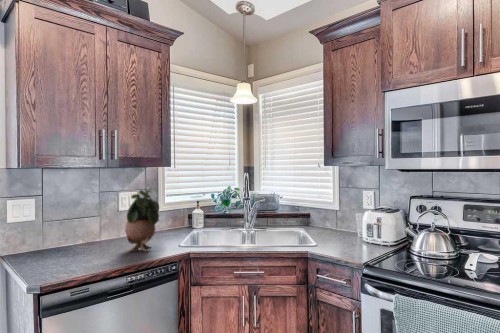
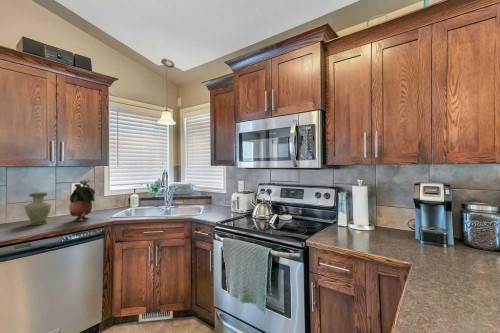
vase: none [66,207,102,257] -> present [24,192,52,225]

